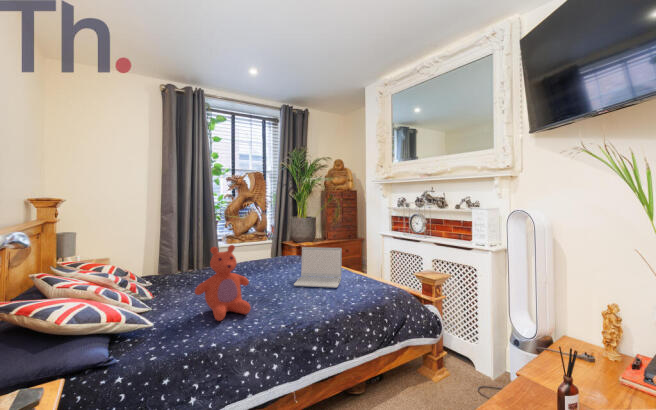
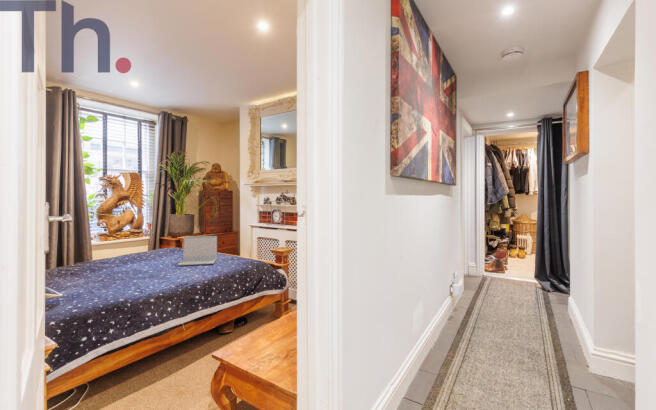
teddy bear: present [195,245,251,321] -> none [96,234,145,288]

